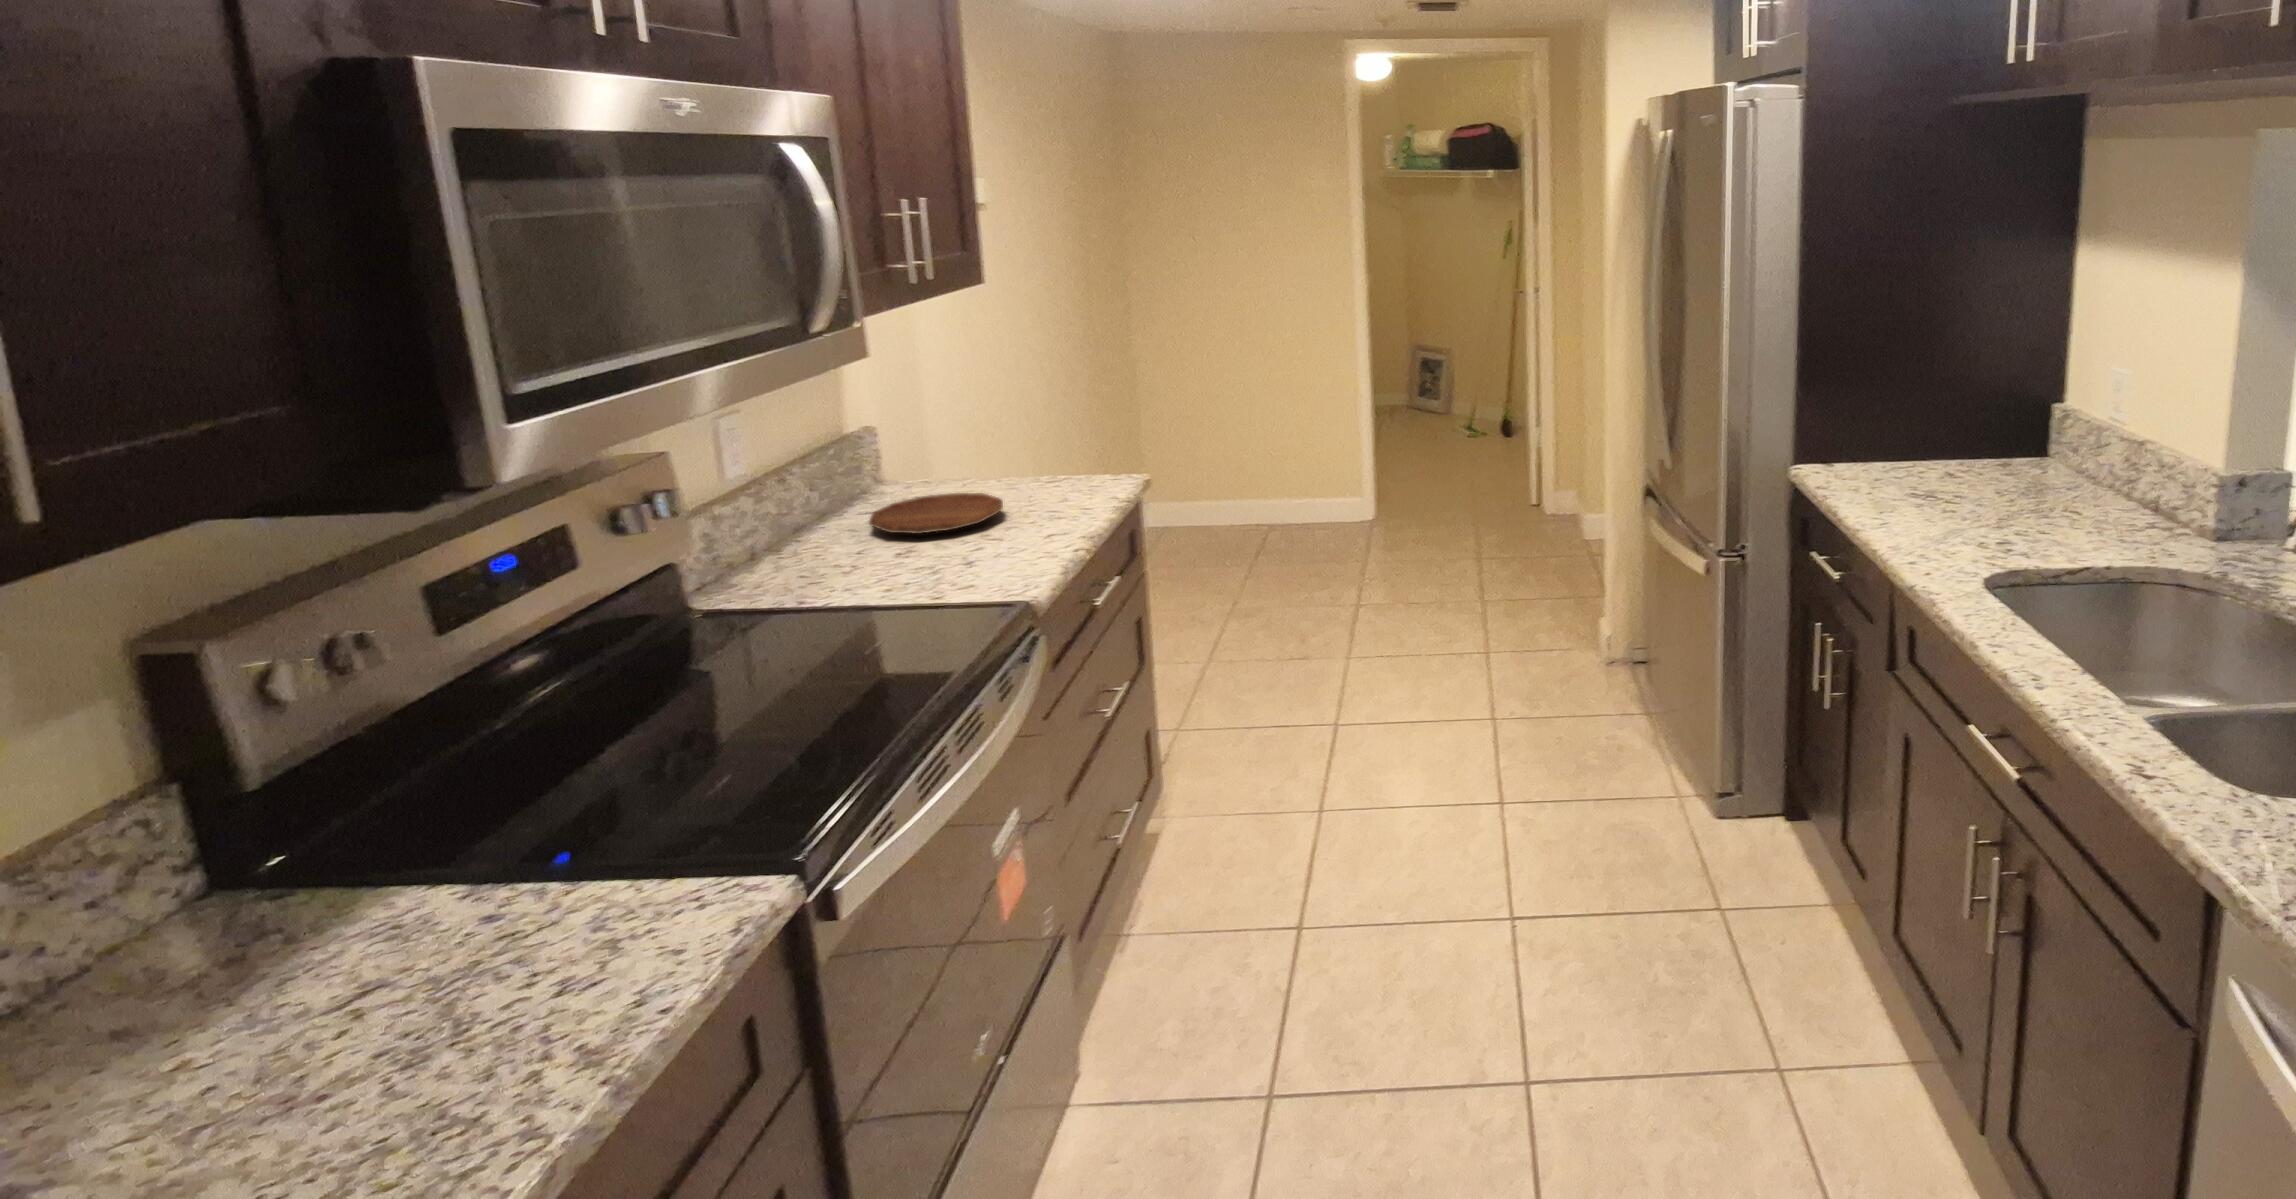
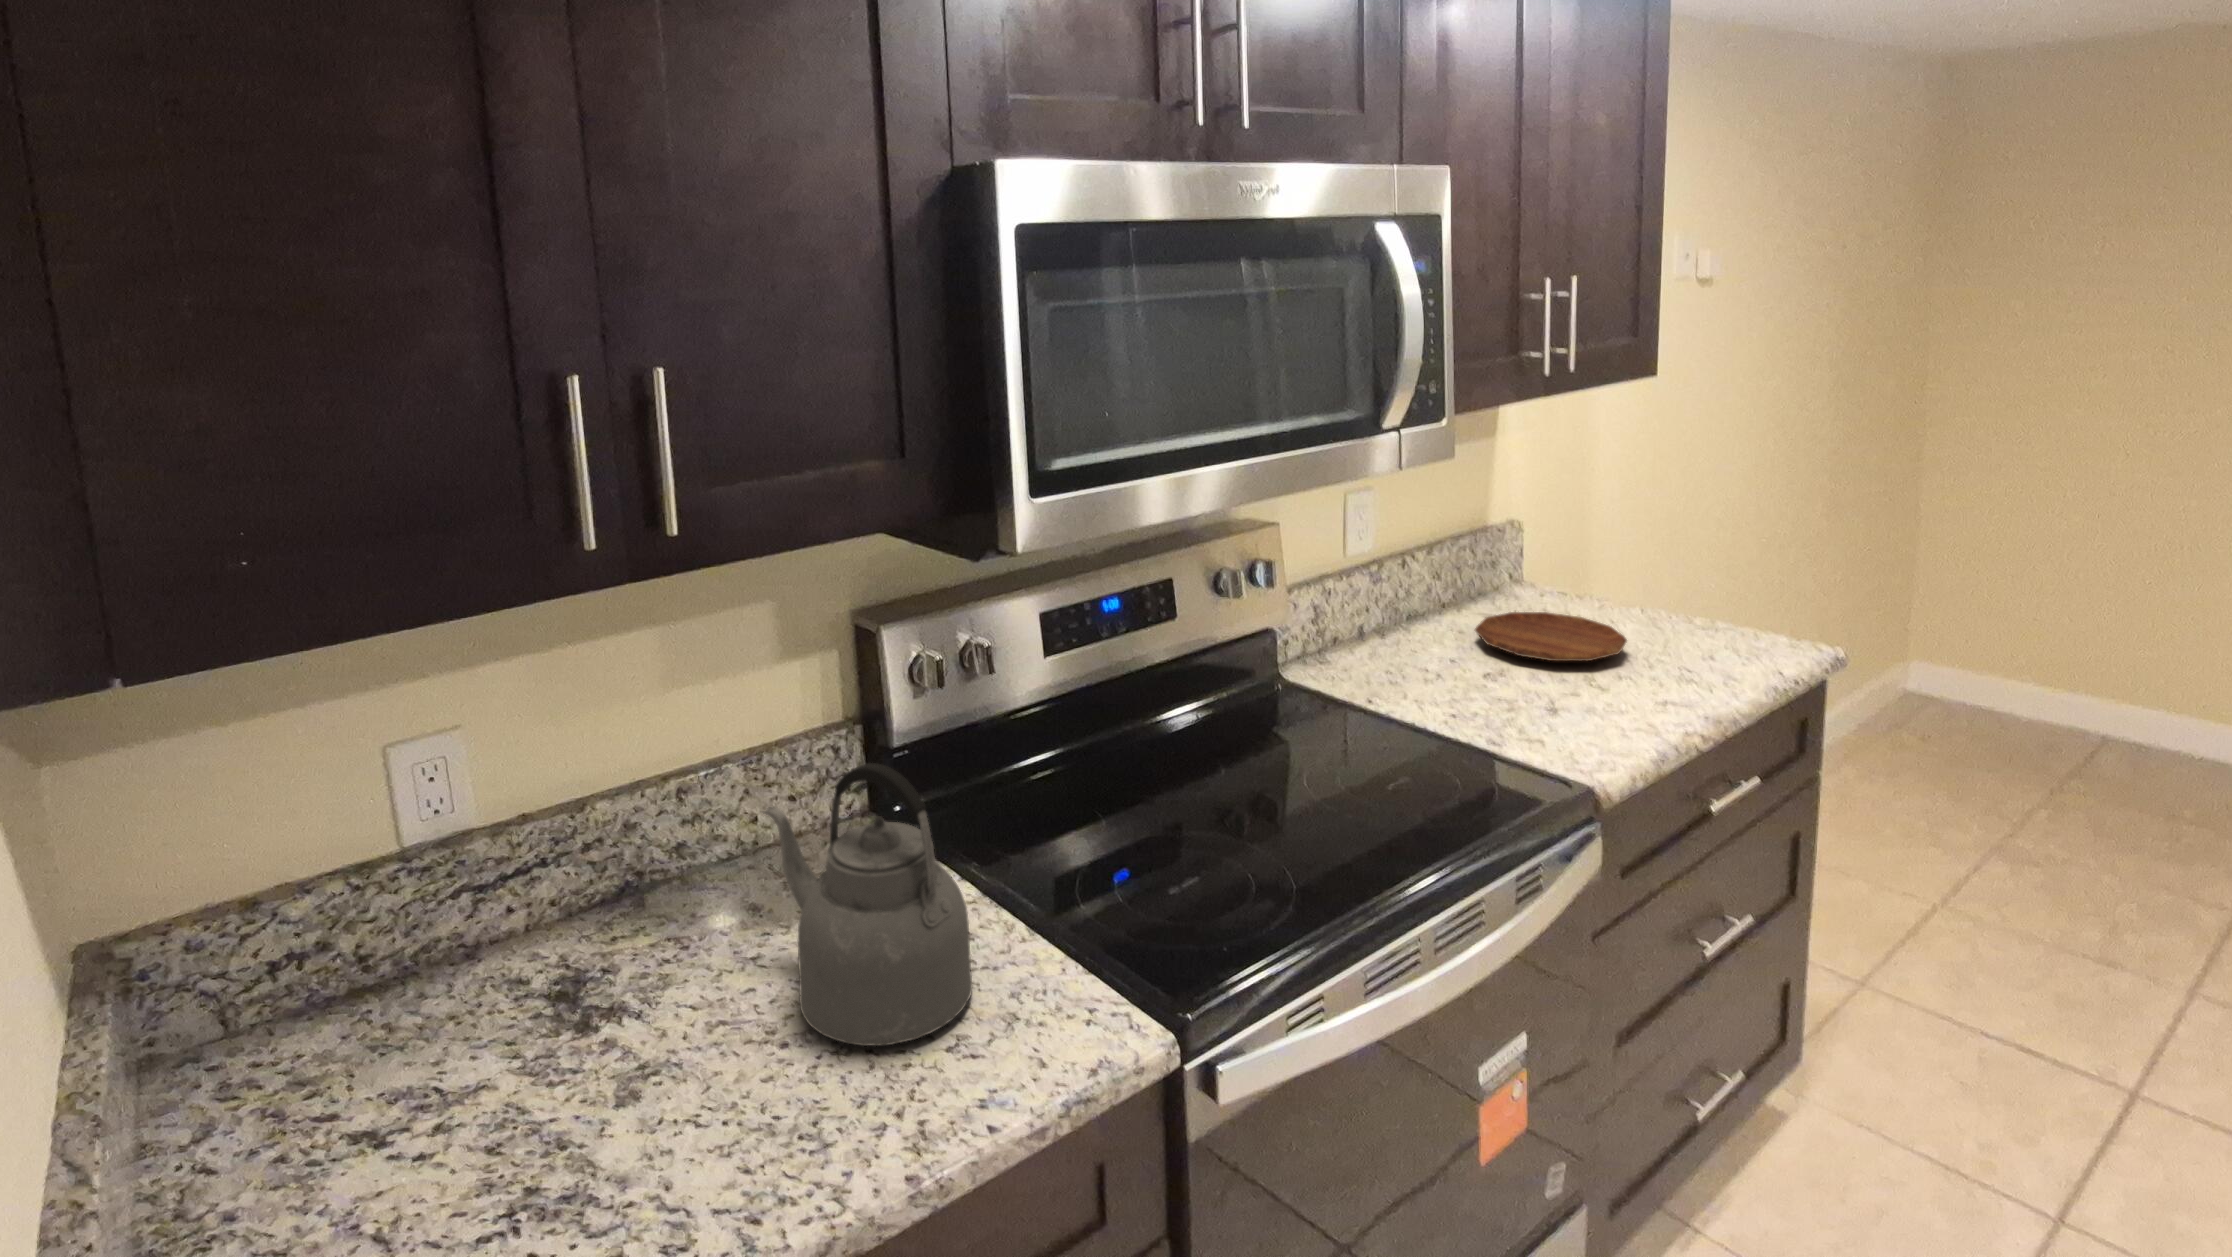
kettle: none [149,741,557,1058] -> present [763,763,972,1046]

